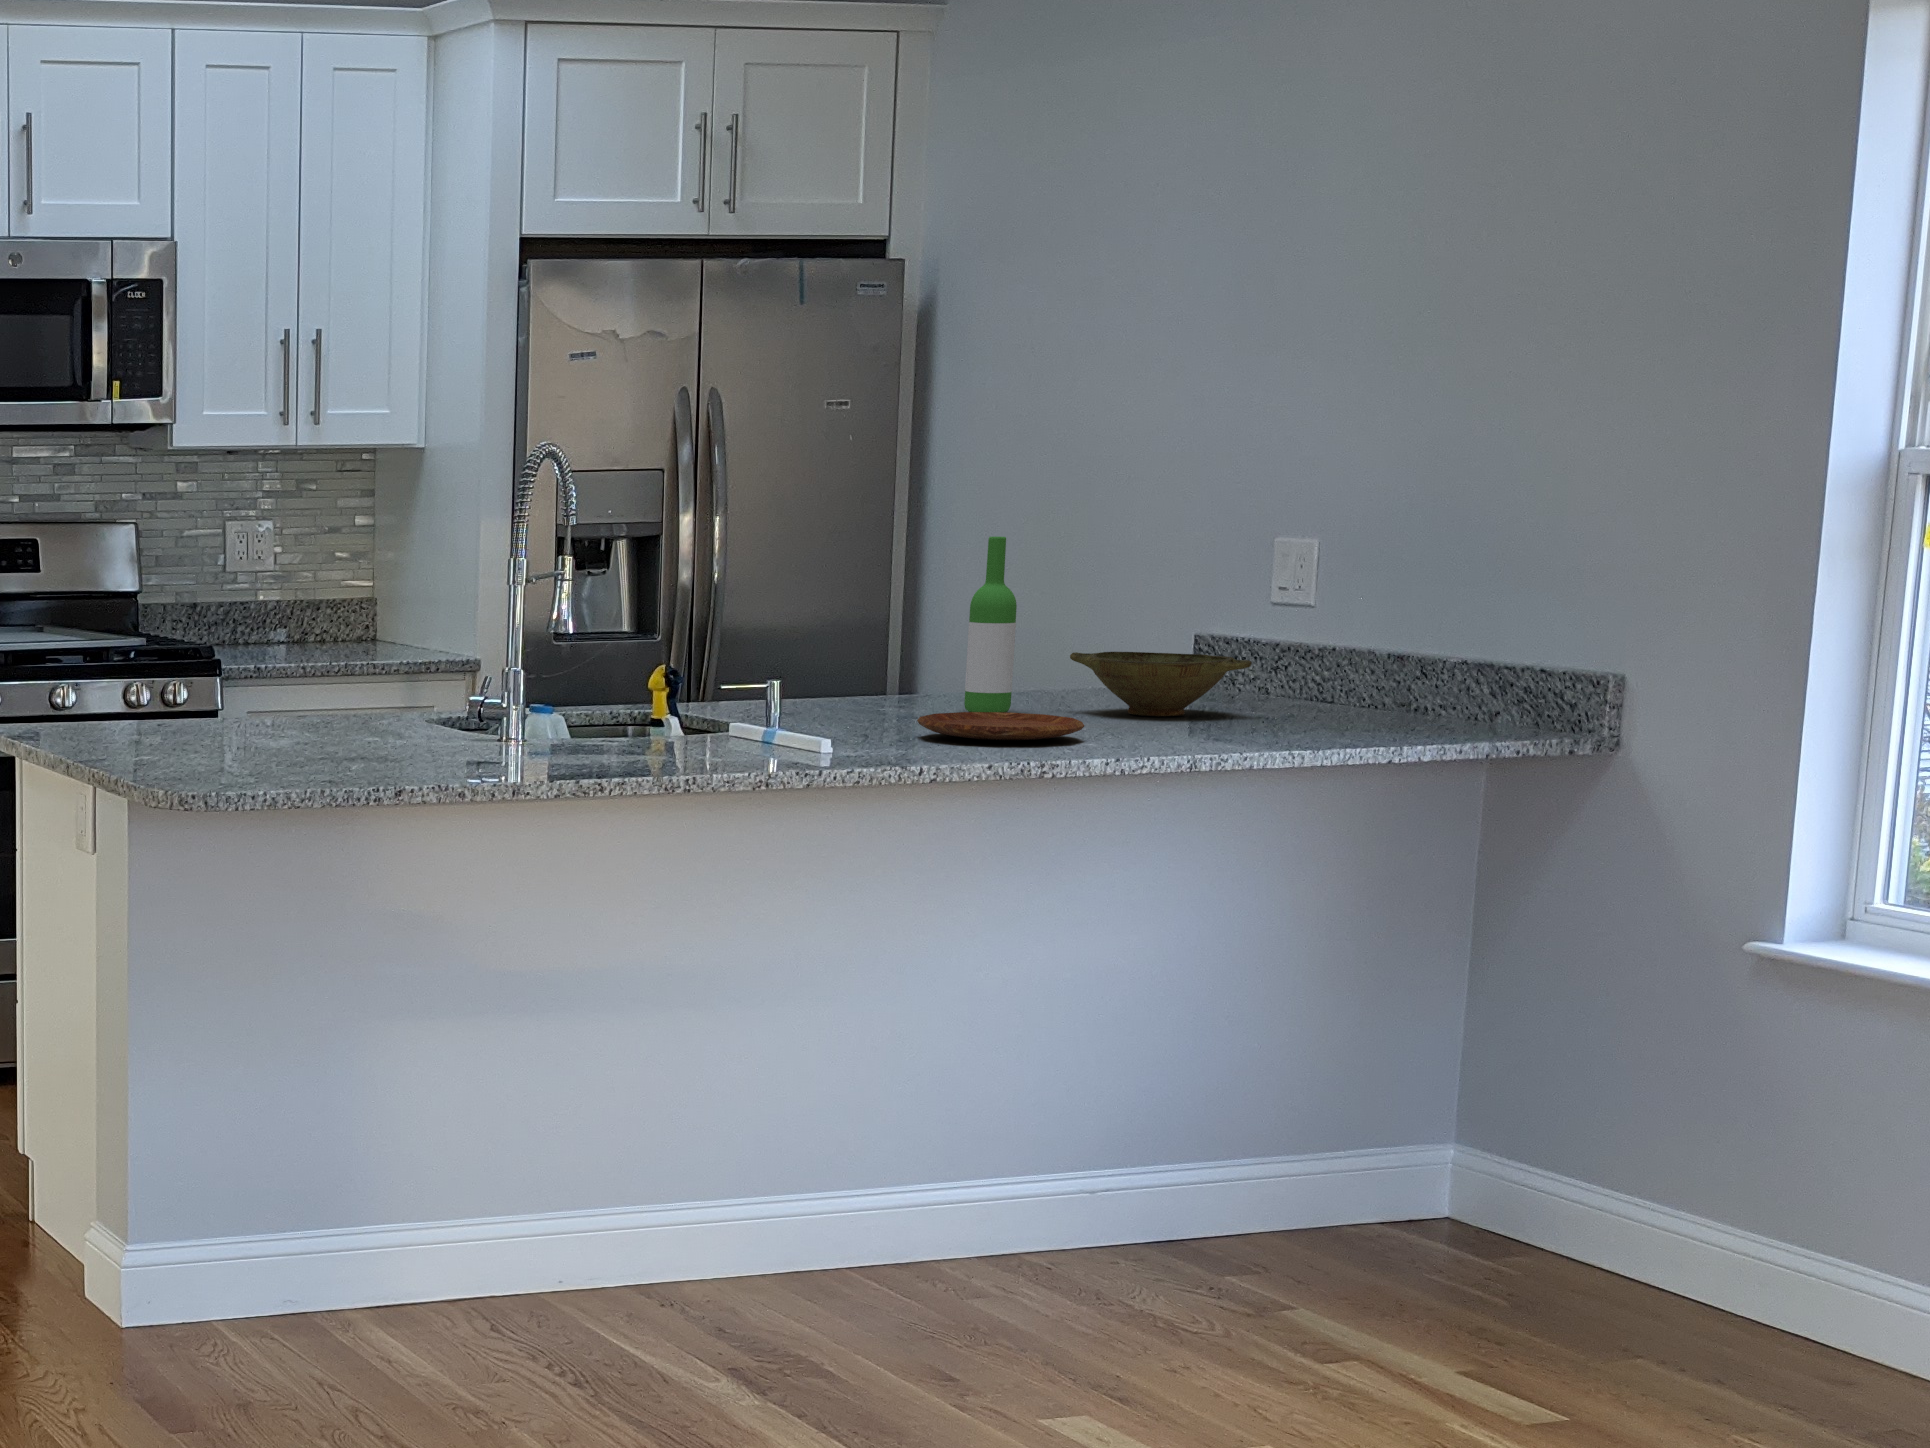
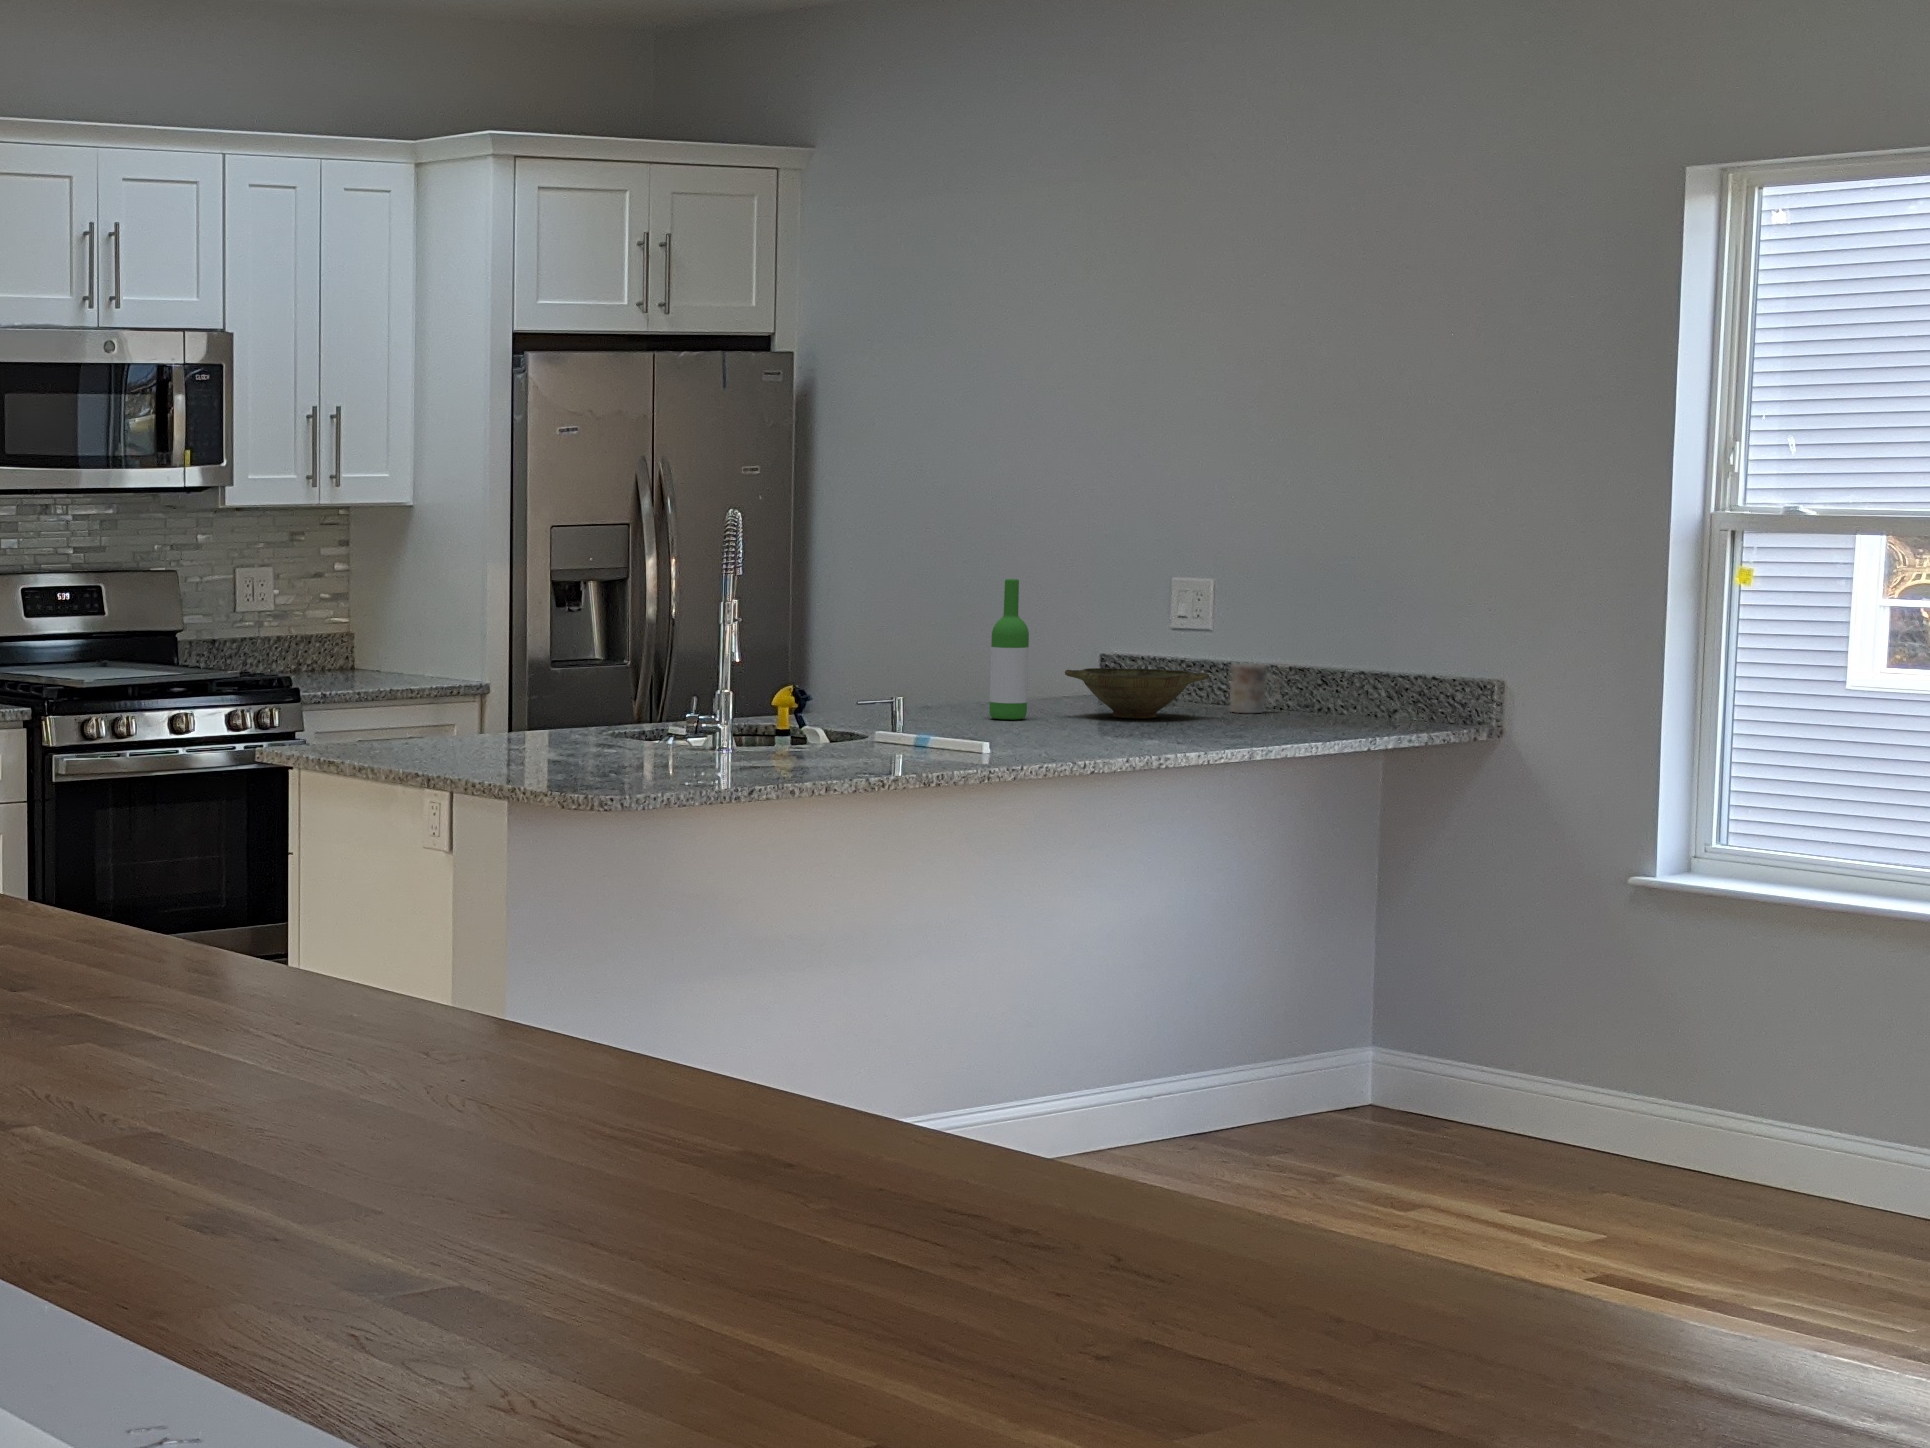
mug: none [1301,649,1368,714] -> present [1230,663,1280,713]
tray: present [917,712,1084,740] -> none [1017,718,1147,740]

